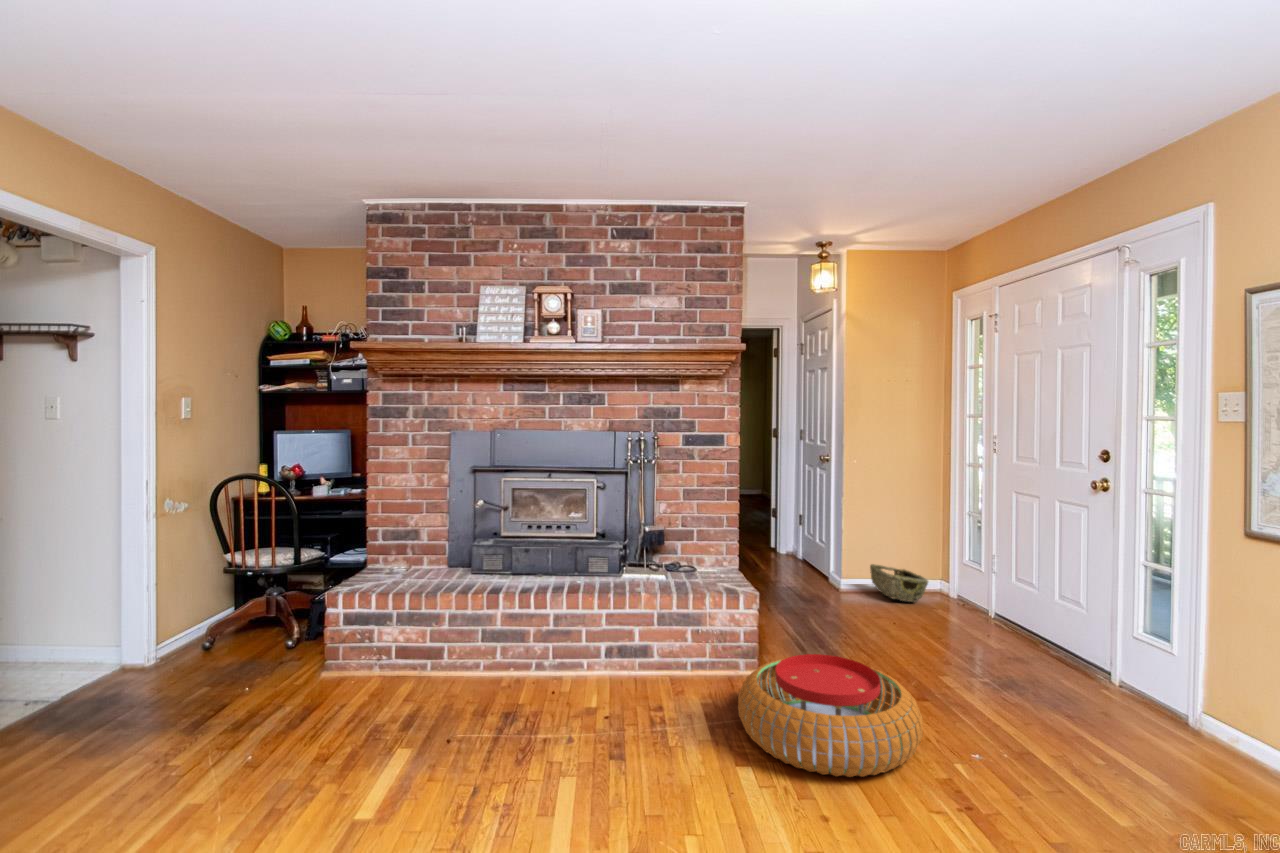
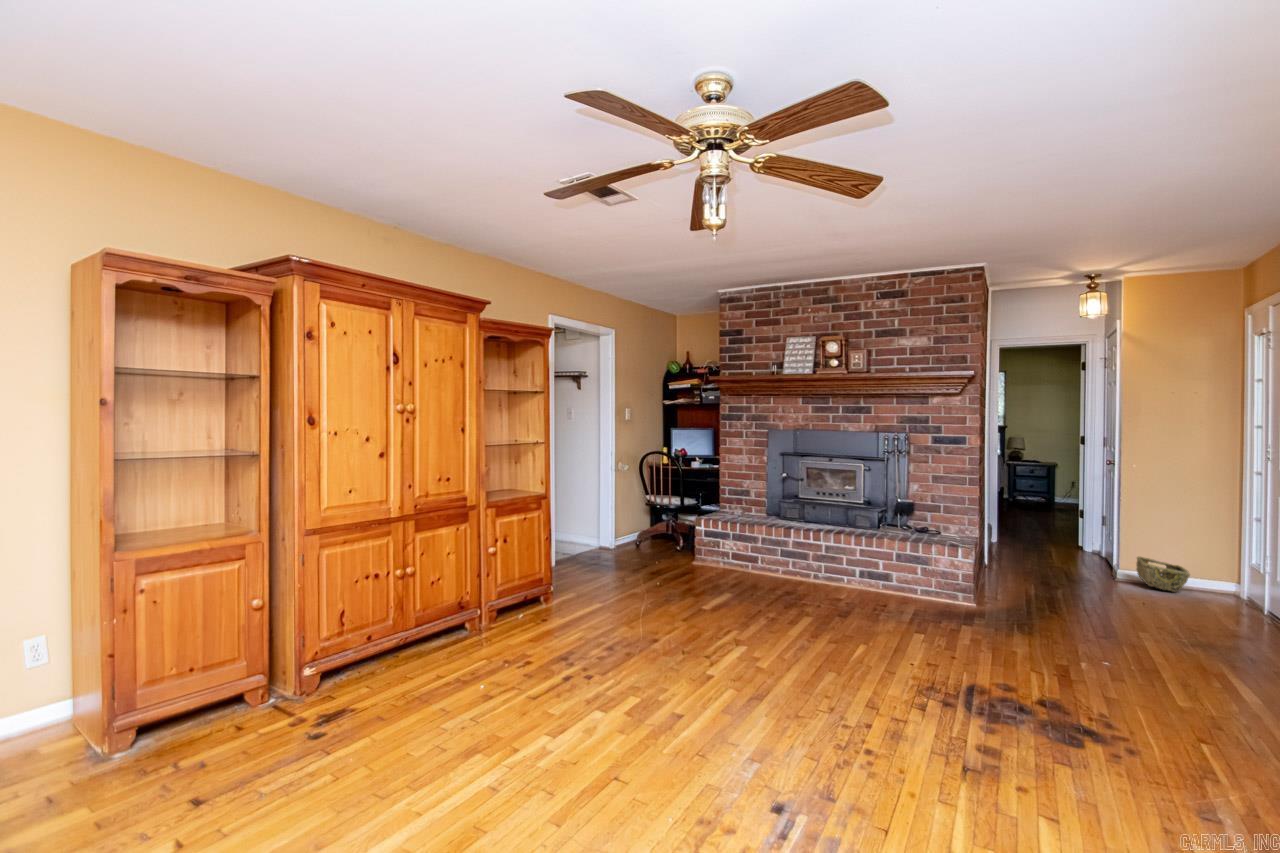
pouf: present [738,654,923,777] -> none [926,583,1059,651]

